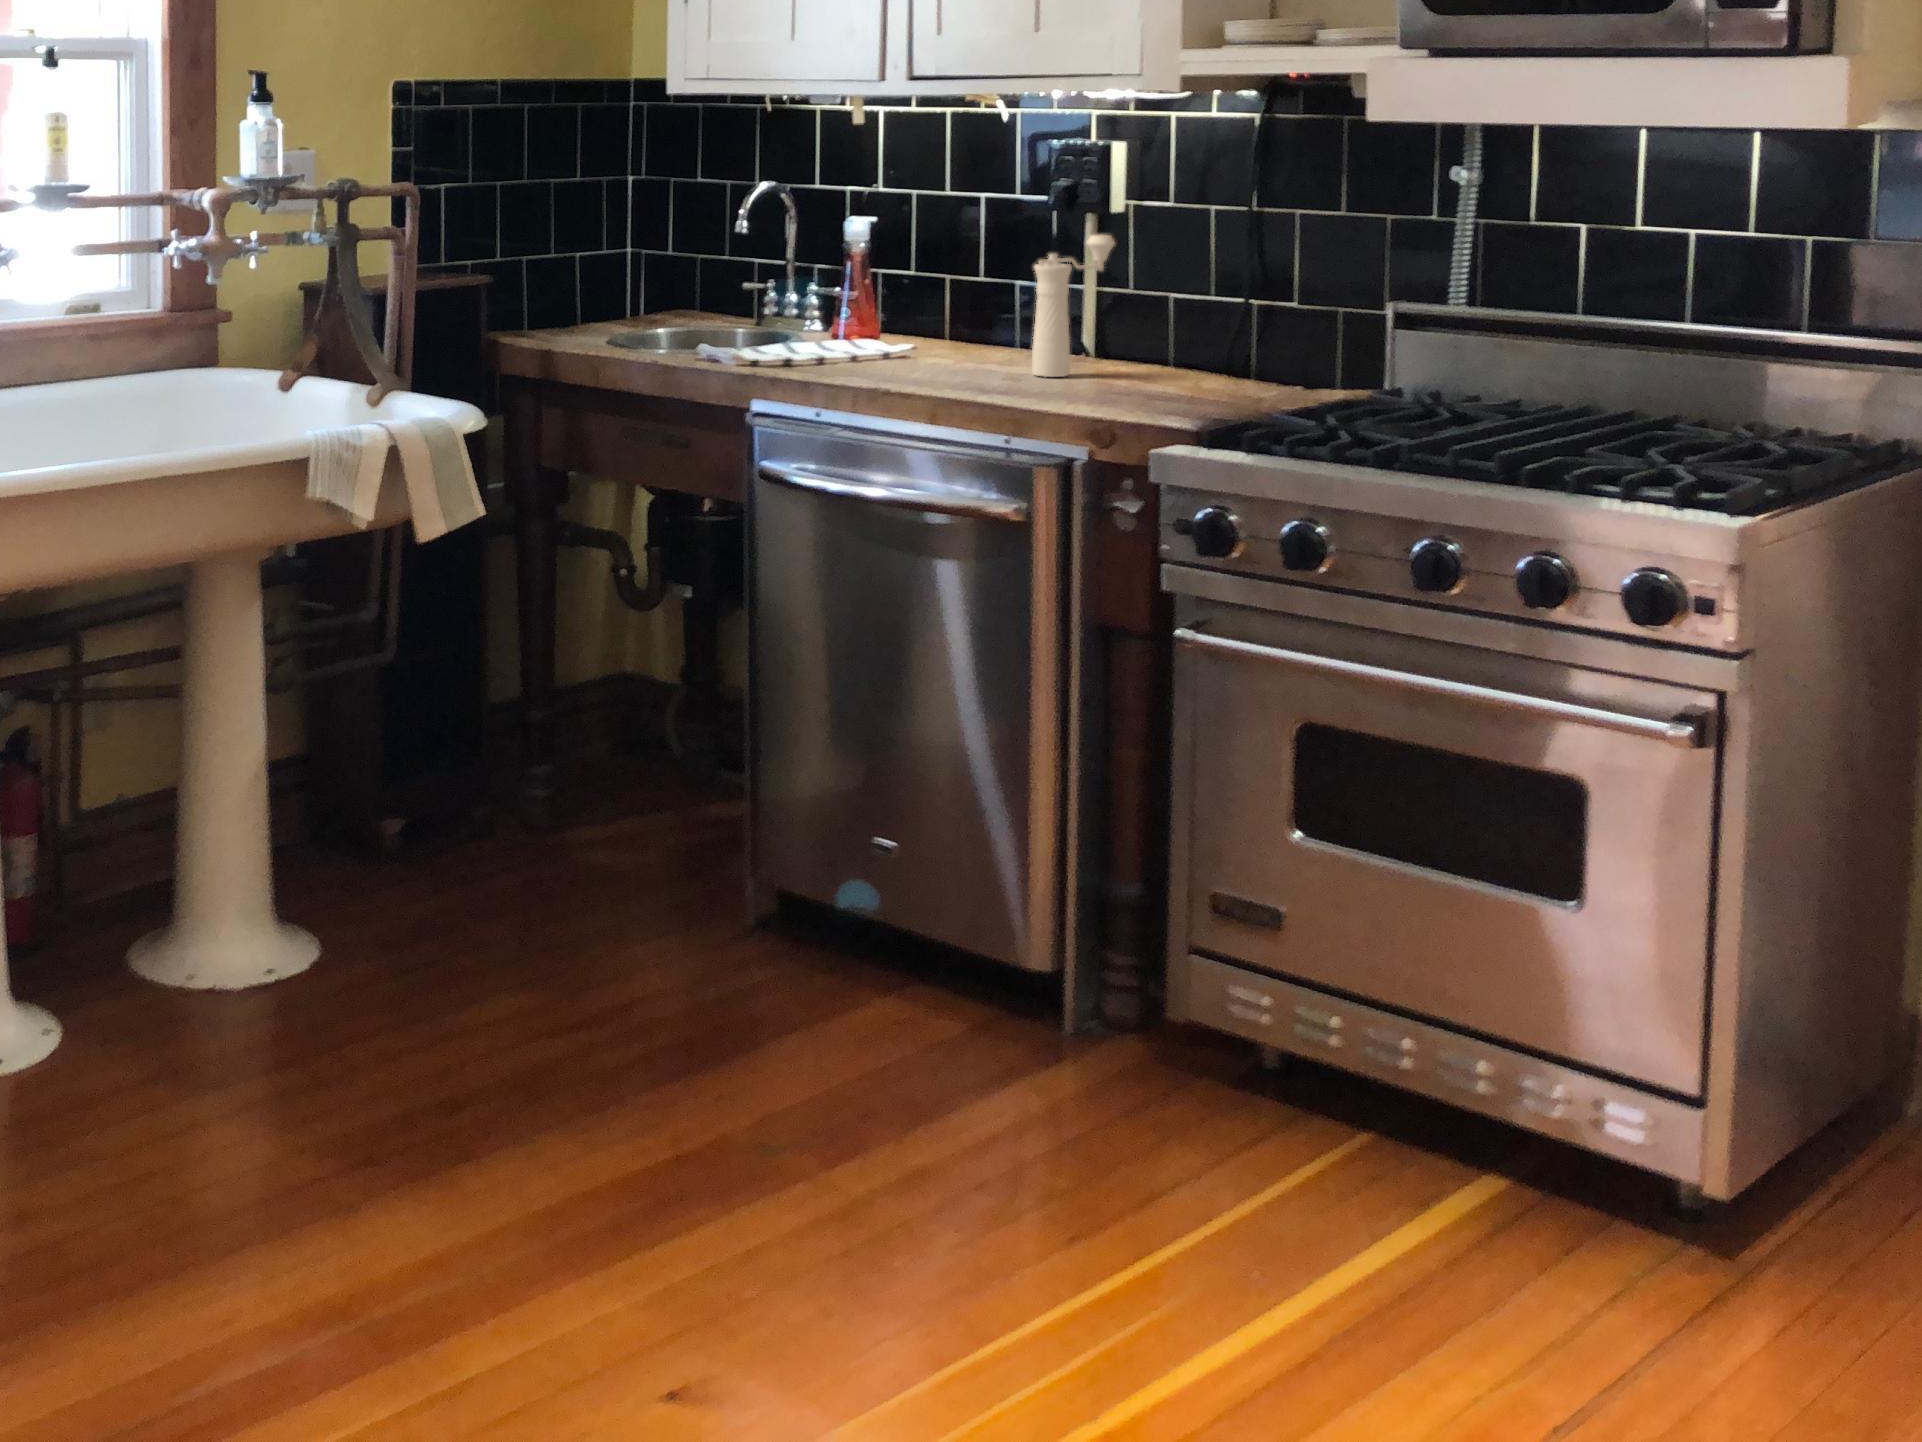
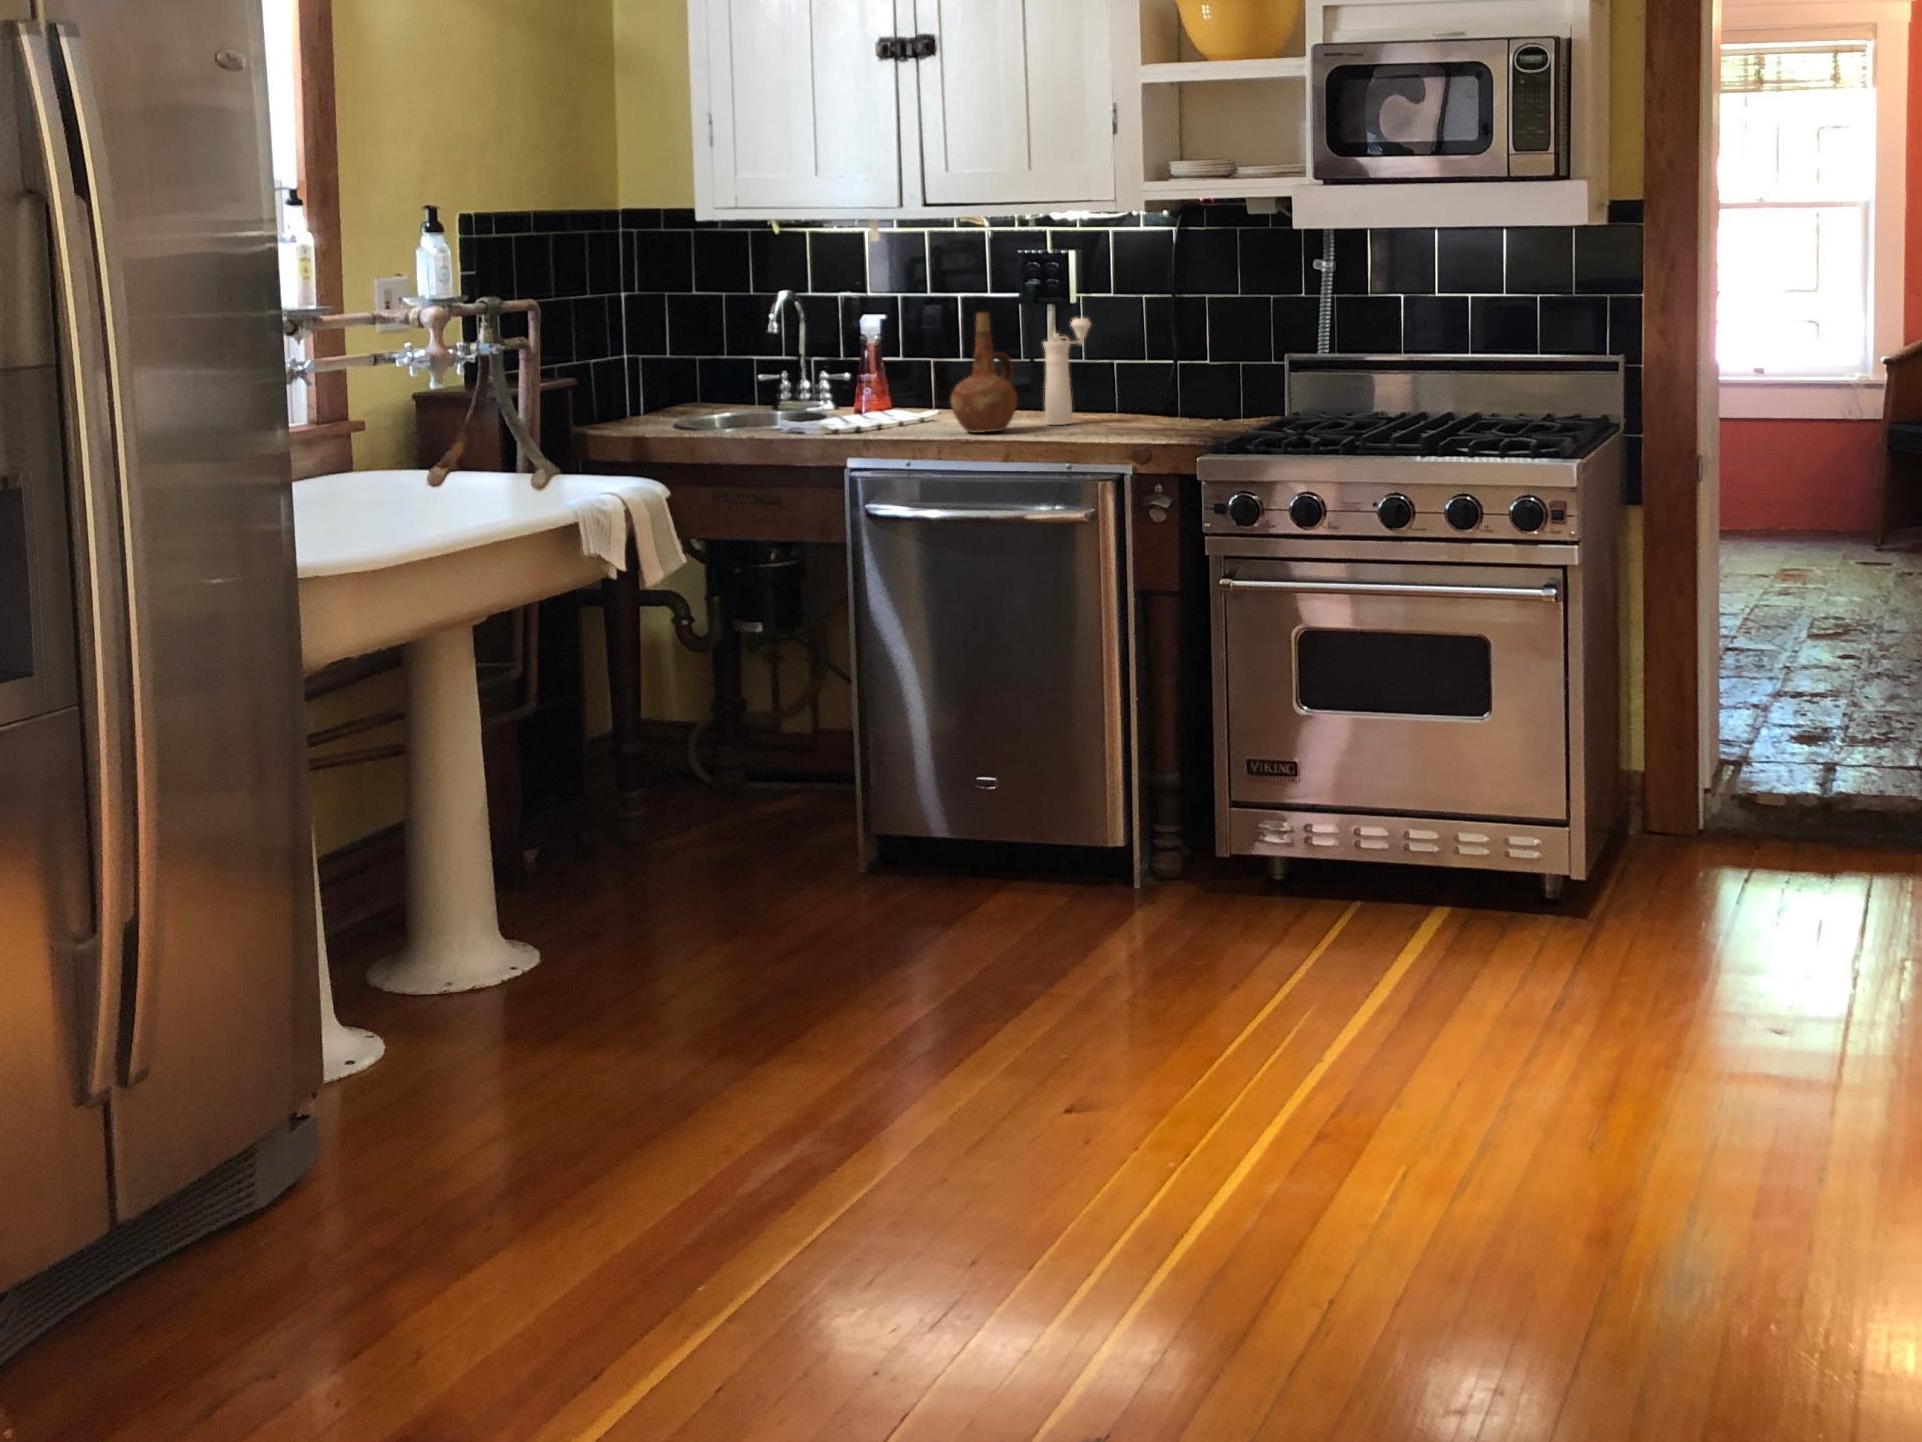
ceramic pitcher: none [892,222,982,380] -> present [951,313,1017,432]

